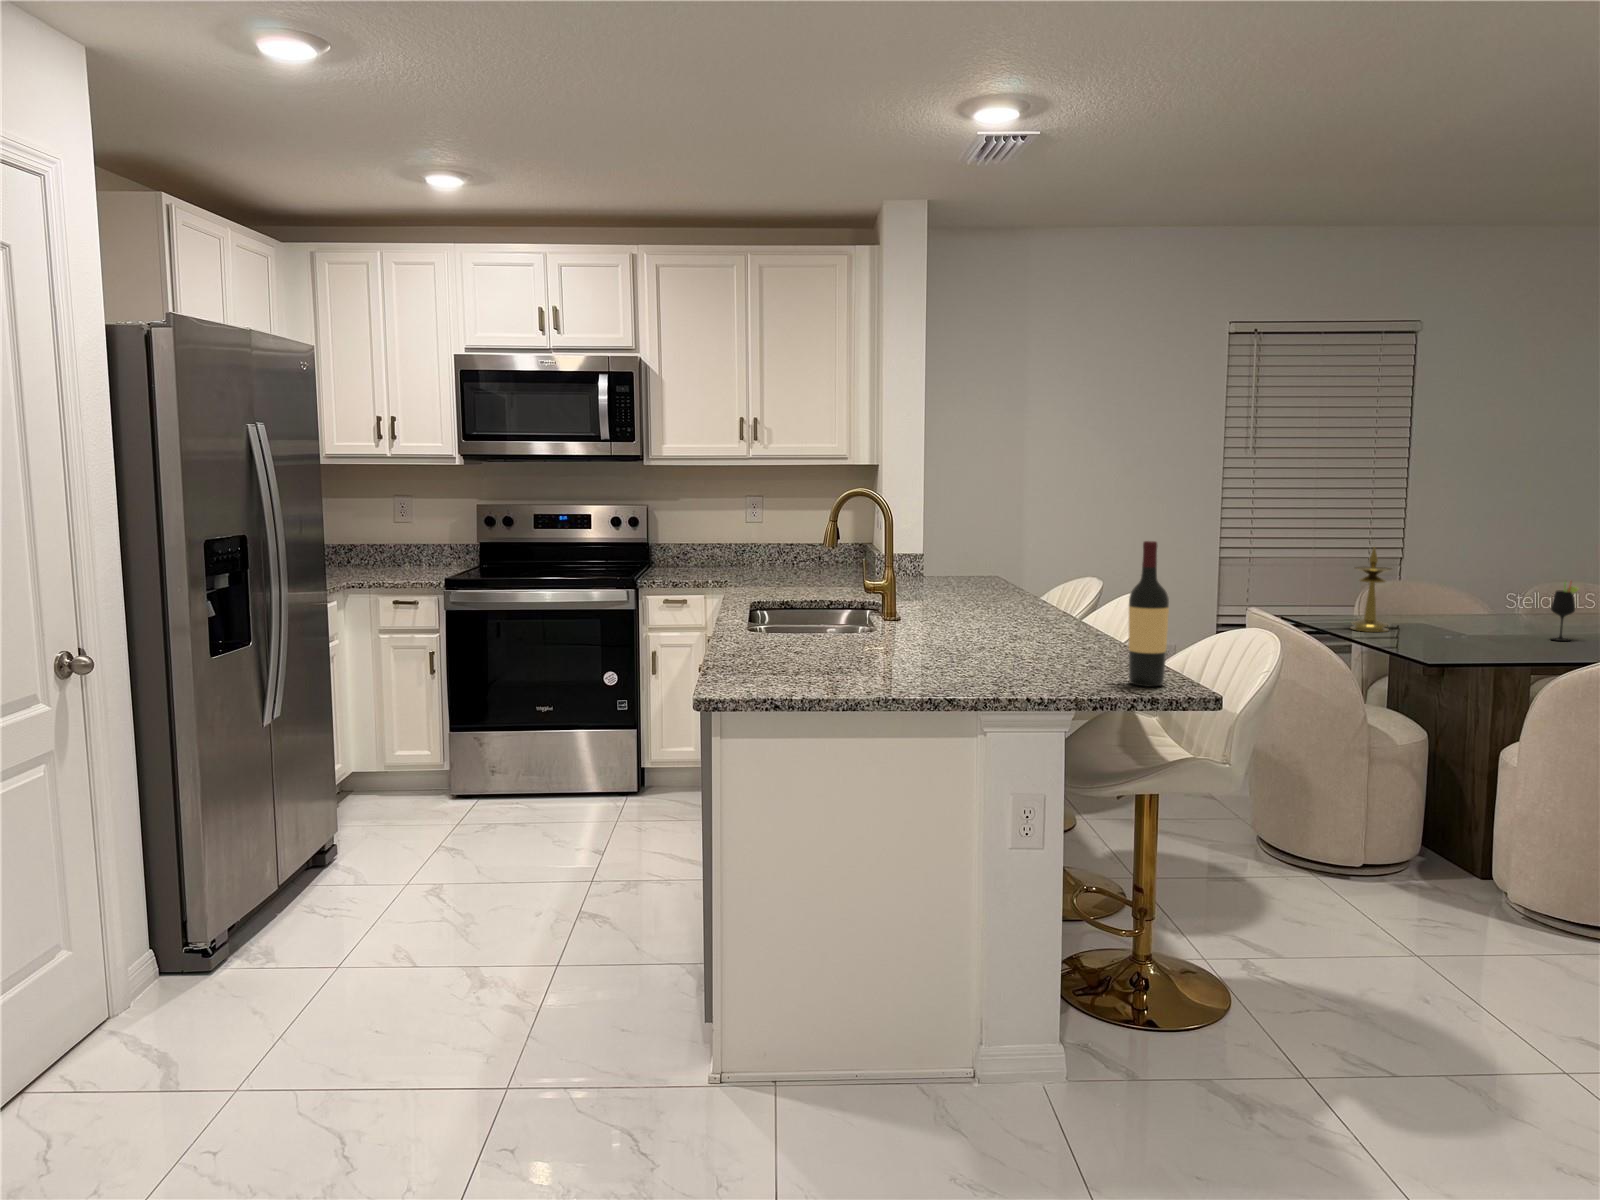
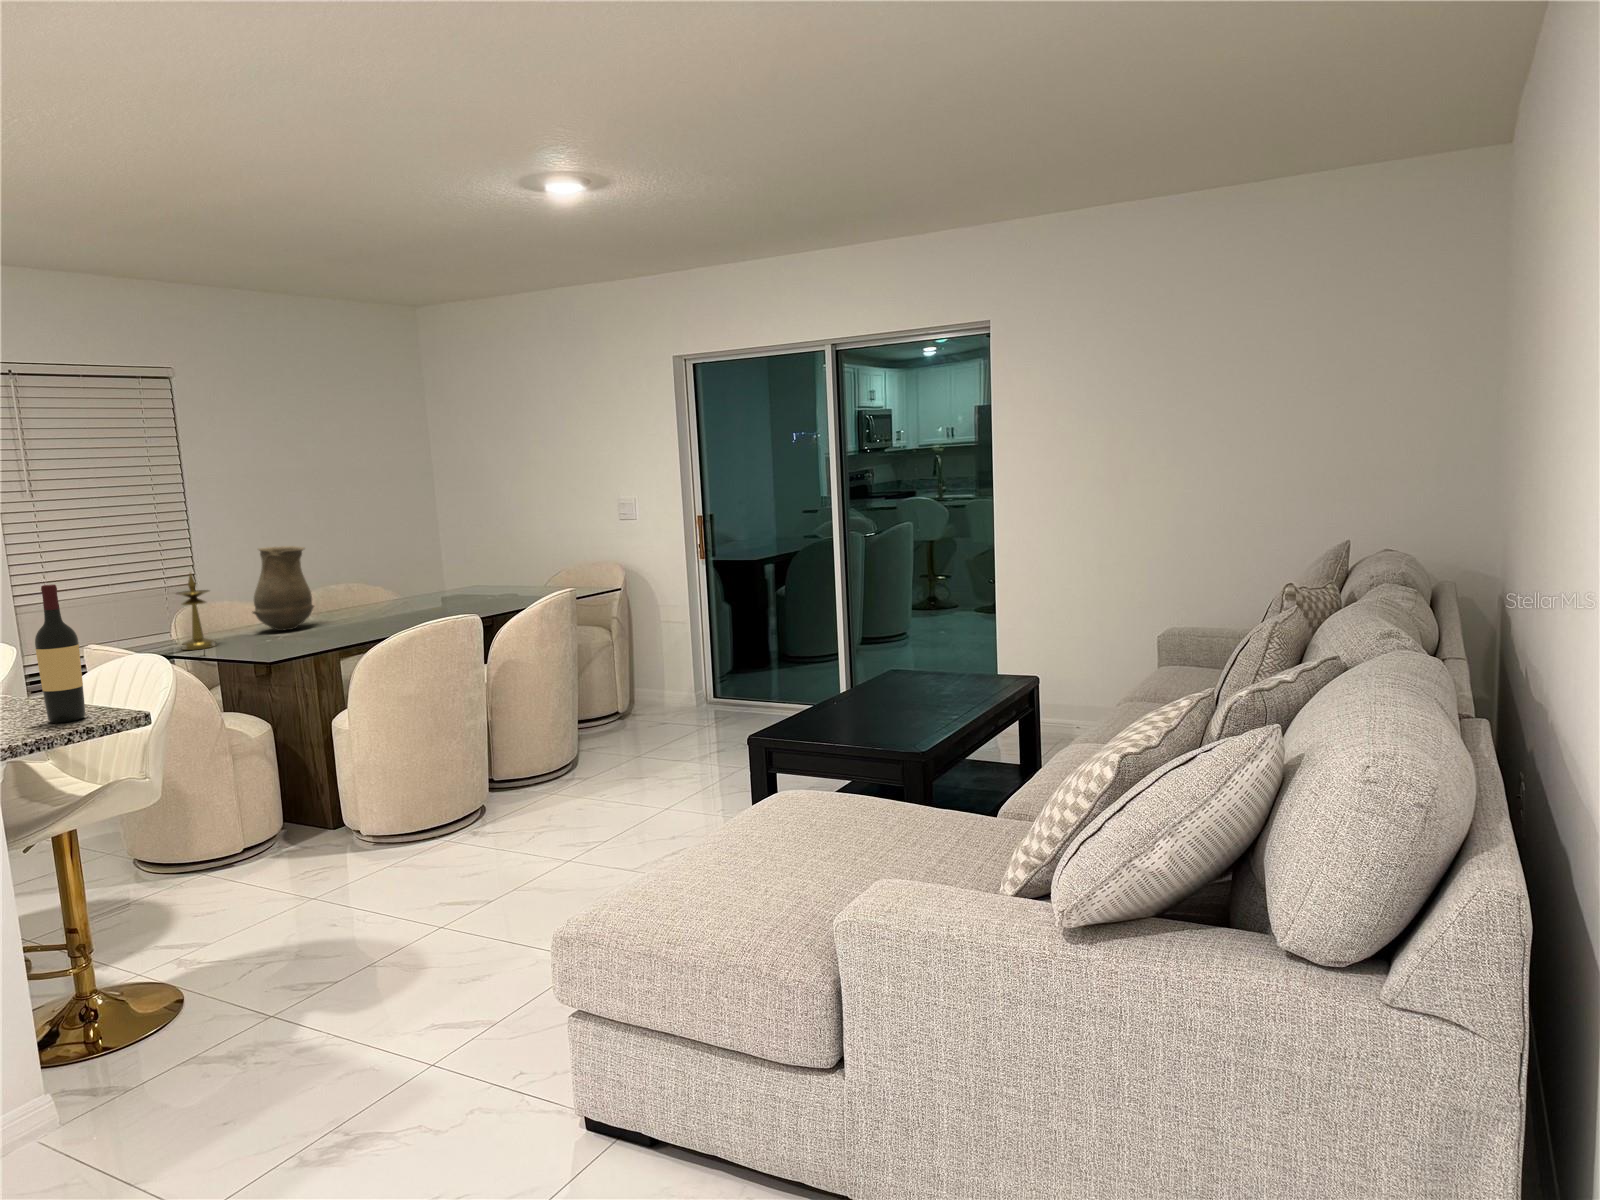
vase: none [1438,528,1520,628] -> present [253,546,314,631]
wine glass: present [1551,582,1579,641] -> none [342,581,360,630]

